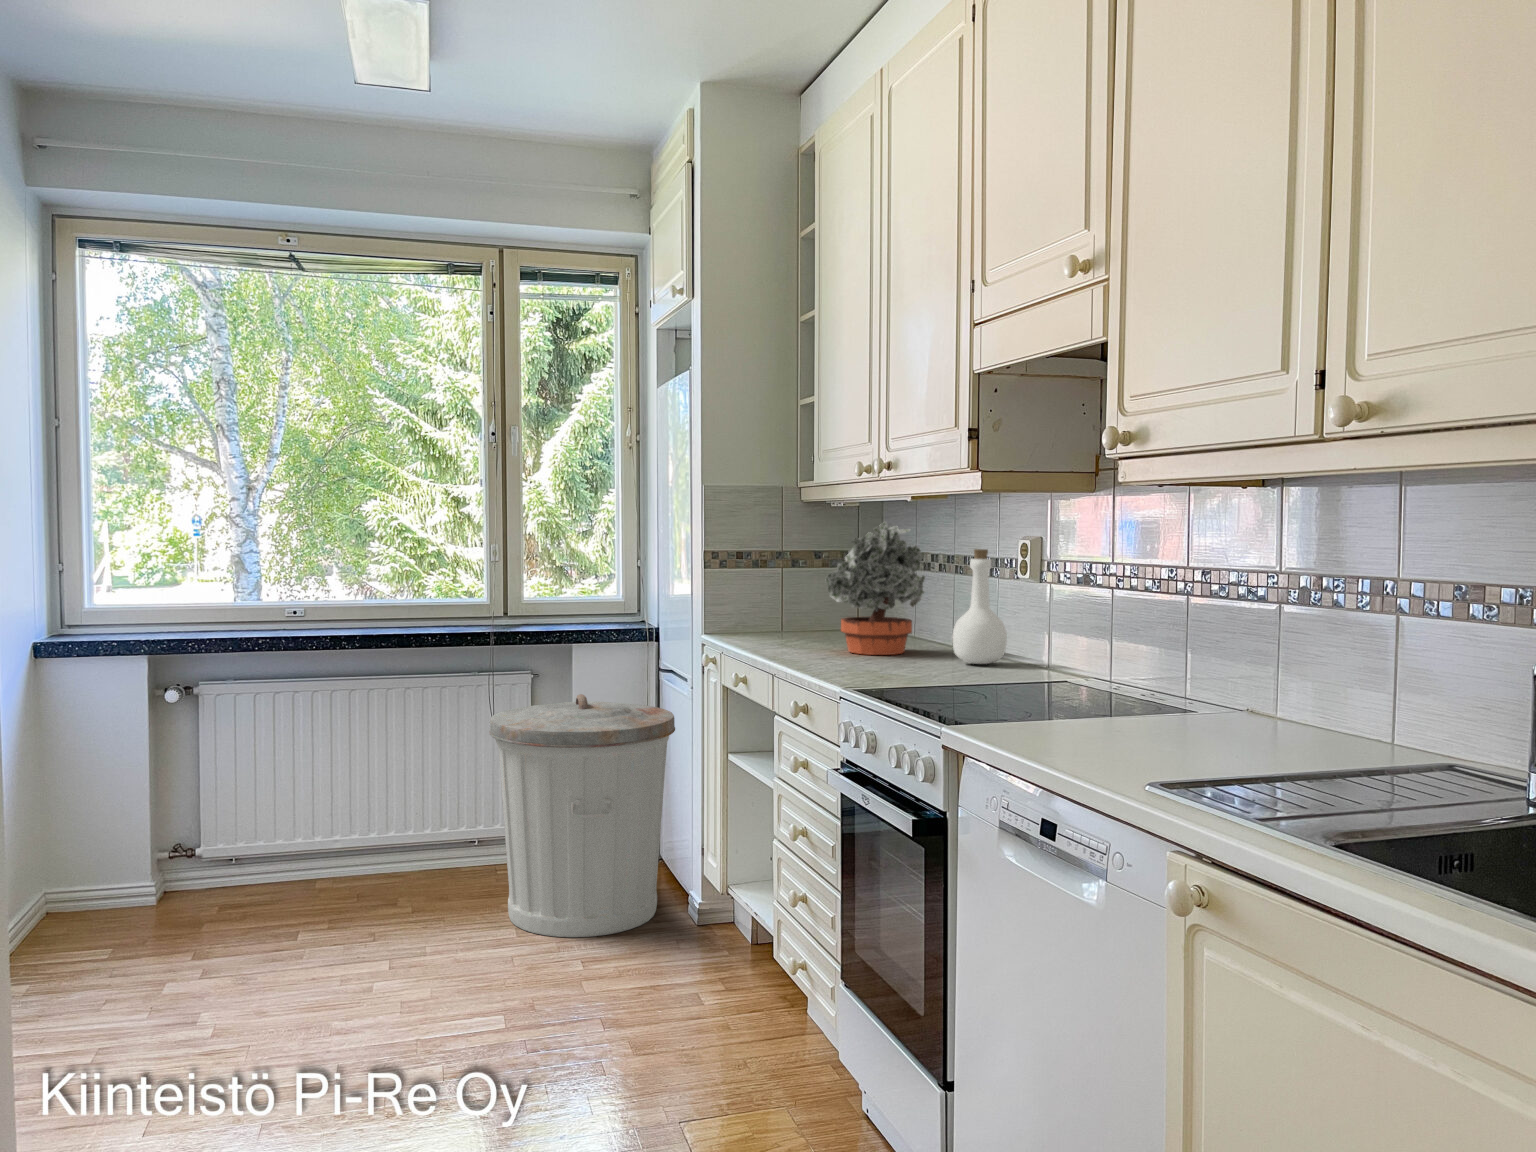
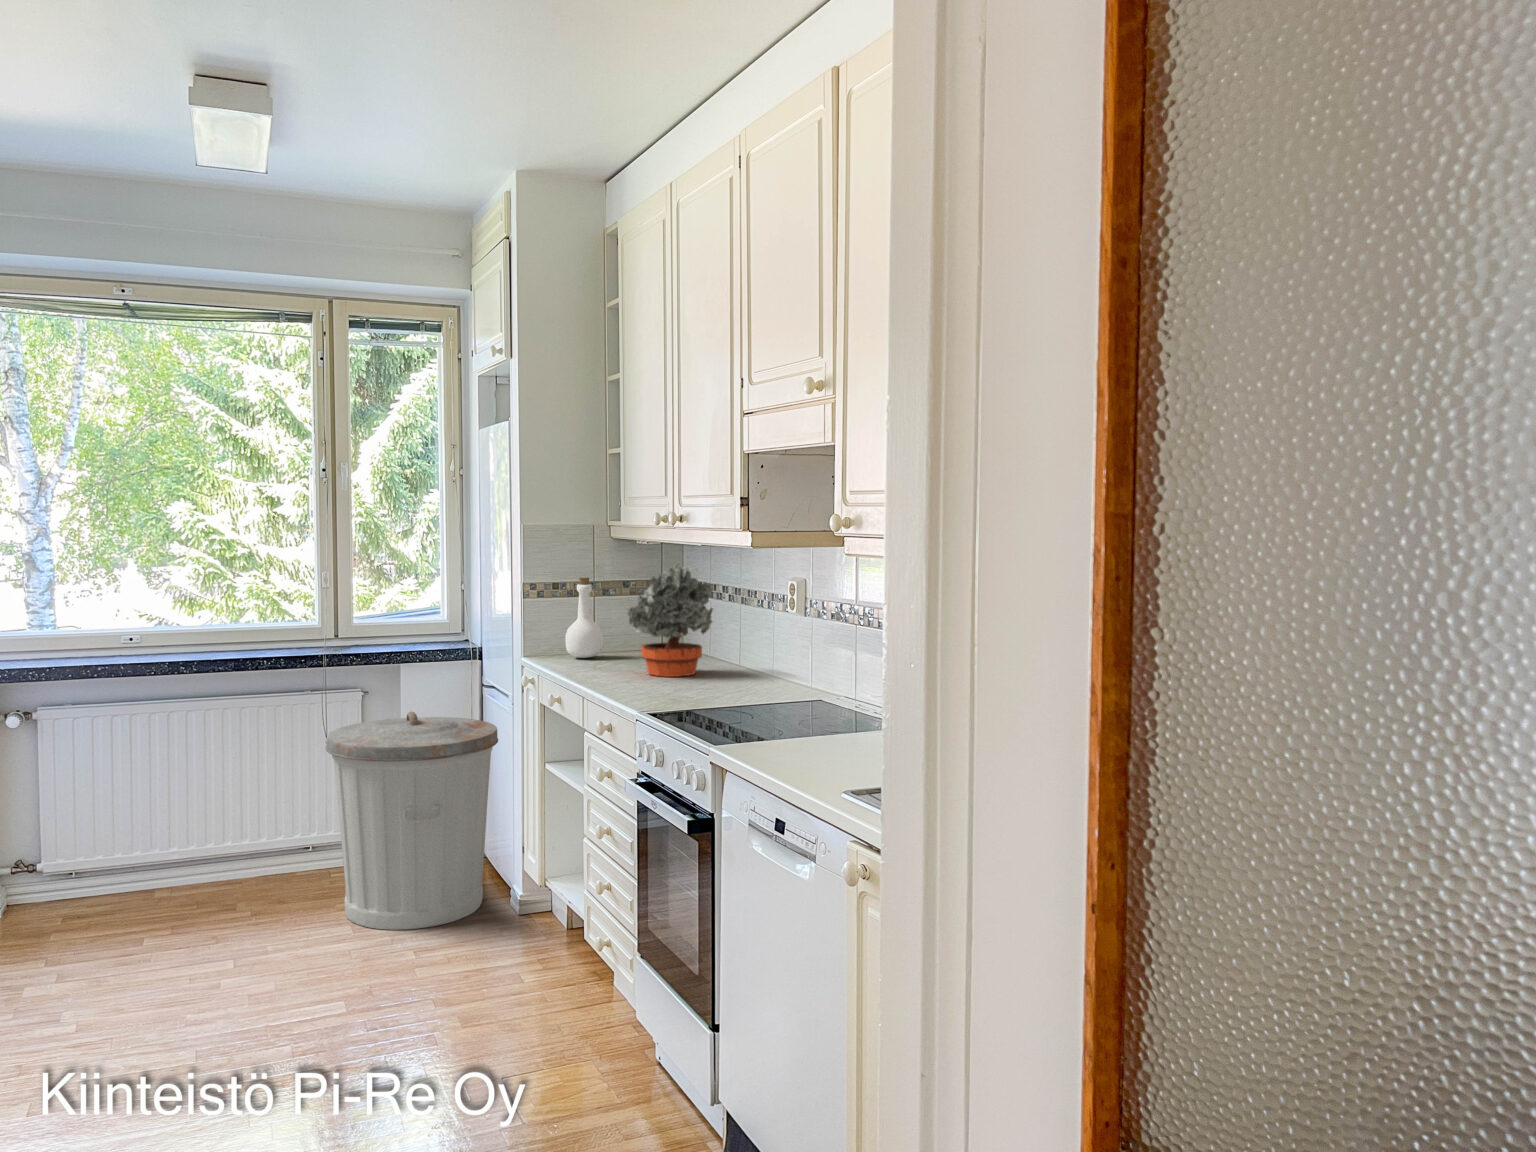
bottle: present [952,549,1007,664] -> present [565,578,603,658]

